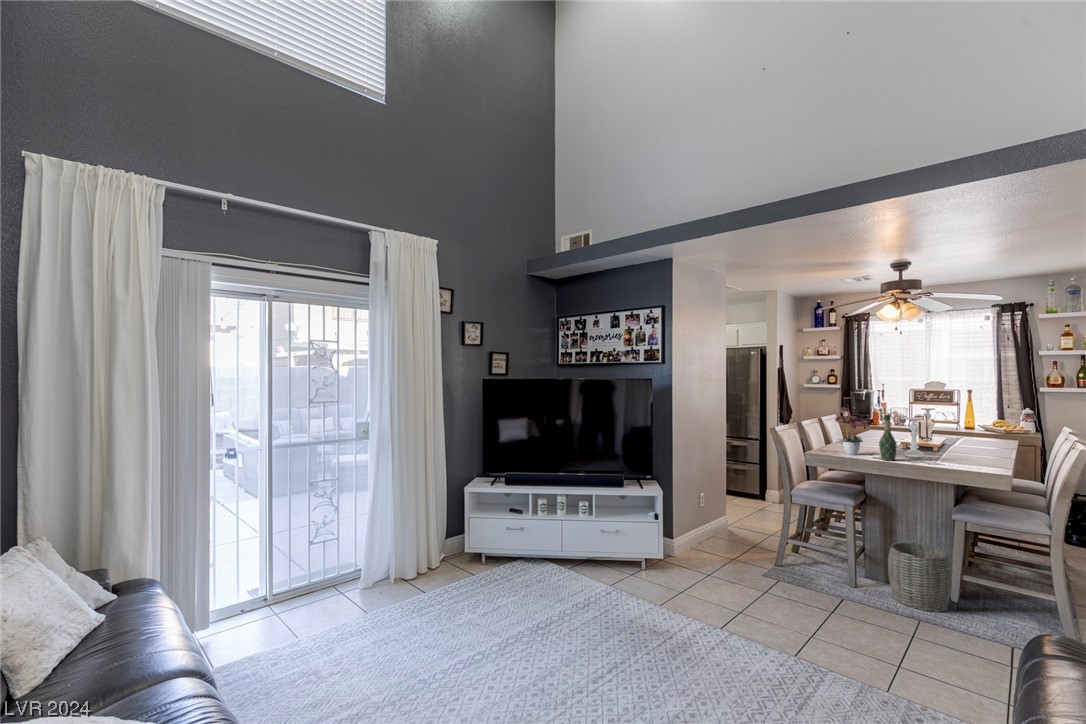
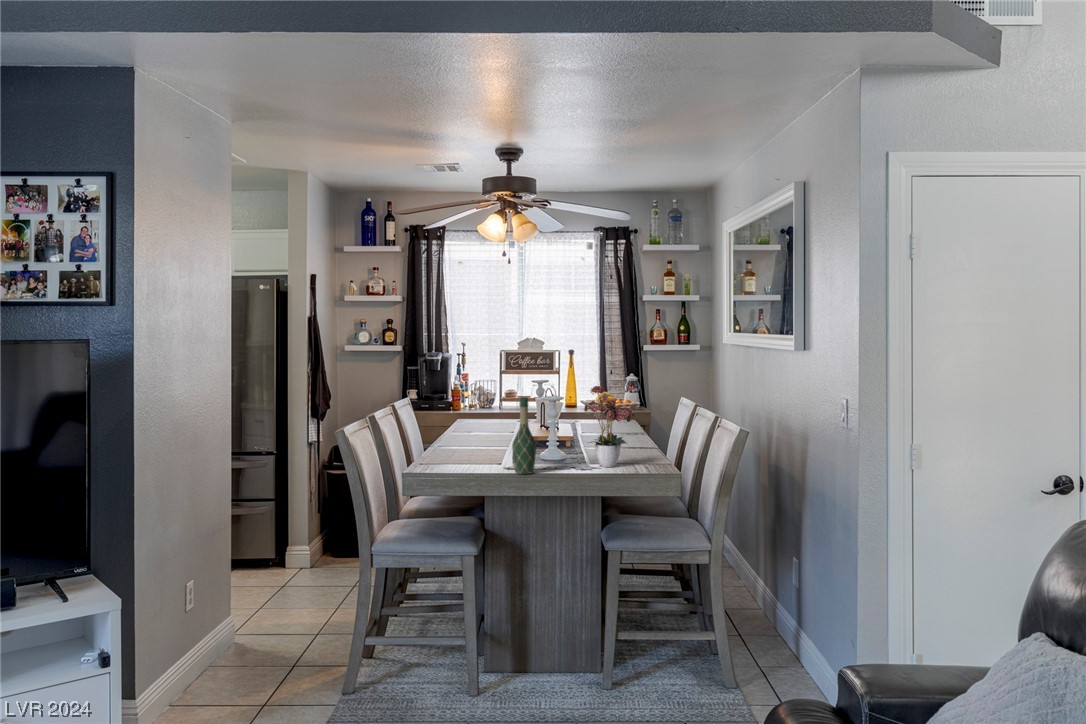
flower arrangement: present [835,407,870,455] -> present [584,386,636,467]
woven basket: present [888,543,952,612] -> none [524,600,606,706]

